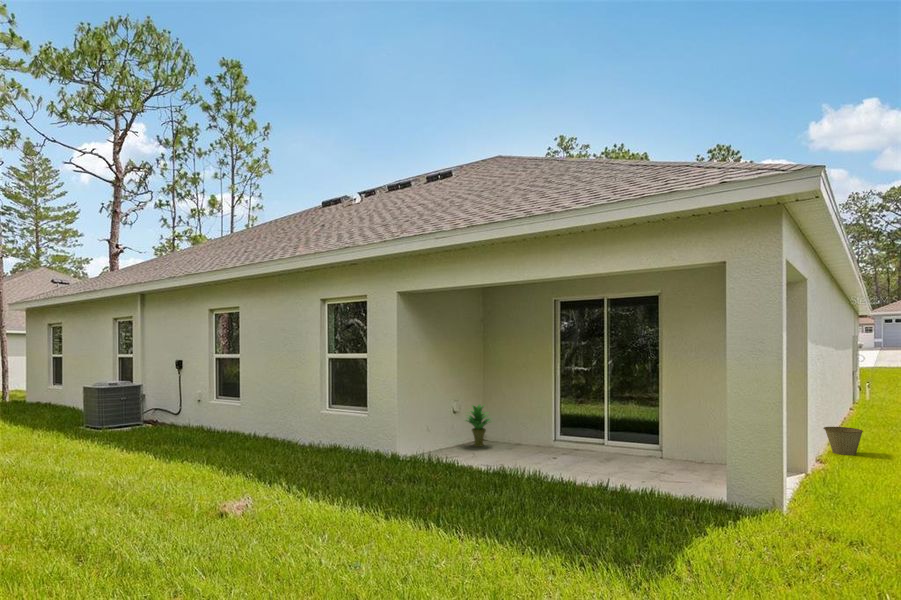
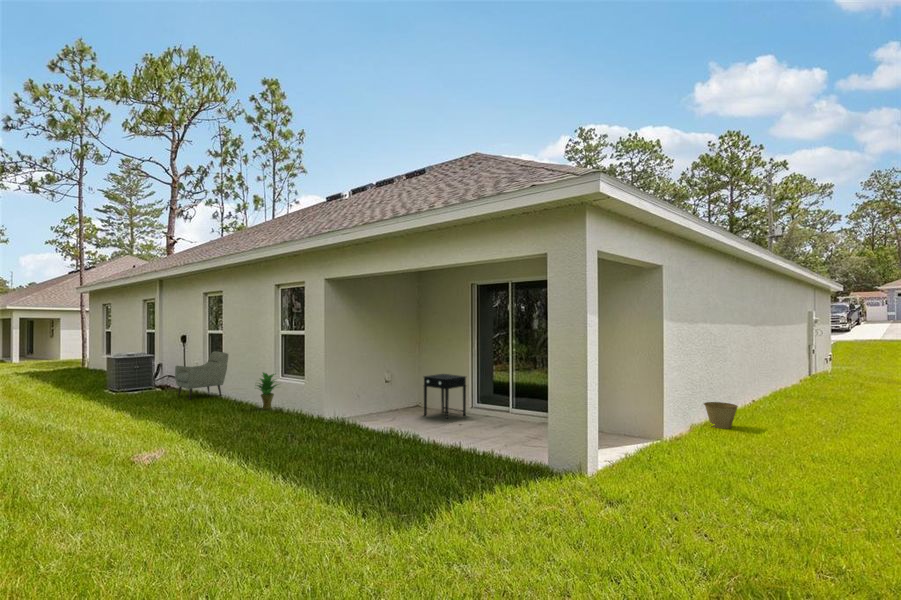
chair: none [186,379,251,437] -> present [175,351,228,399]
side table: none [502,401,551,453] -> present [424,374,466,419]
potted plant: present [466,405,490,446] -> present [257,372,278,409]

